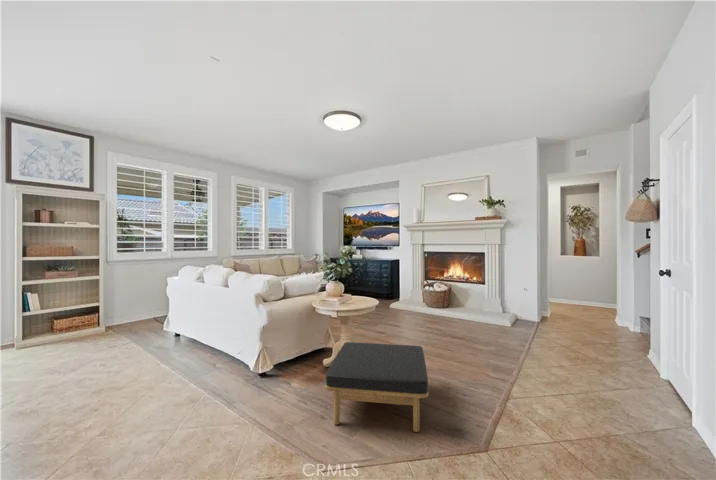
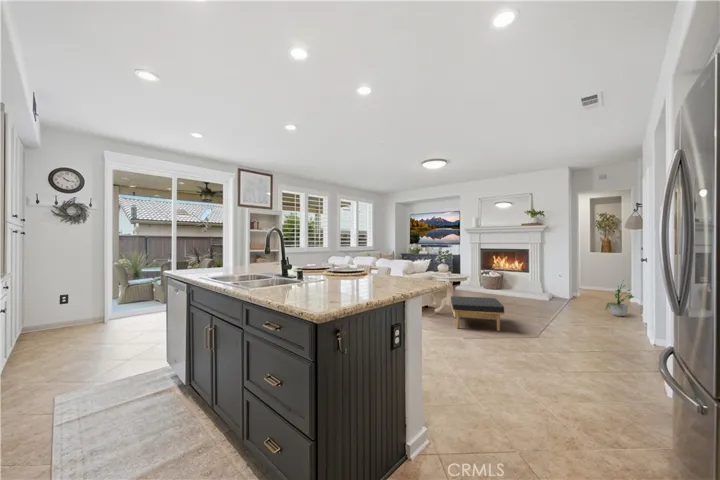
potted plant: none [601,301,656,365] -> present [606,285,634,316]

